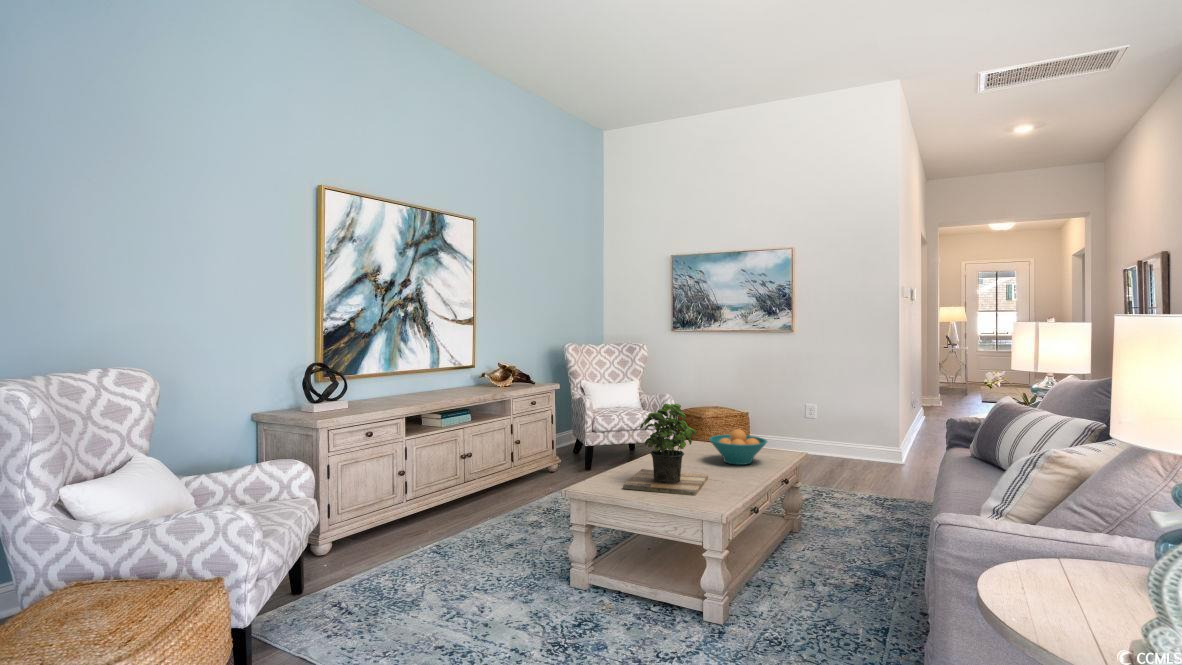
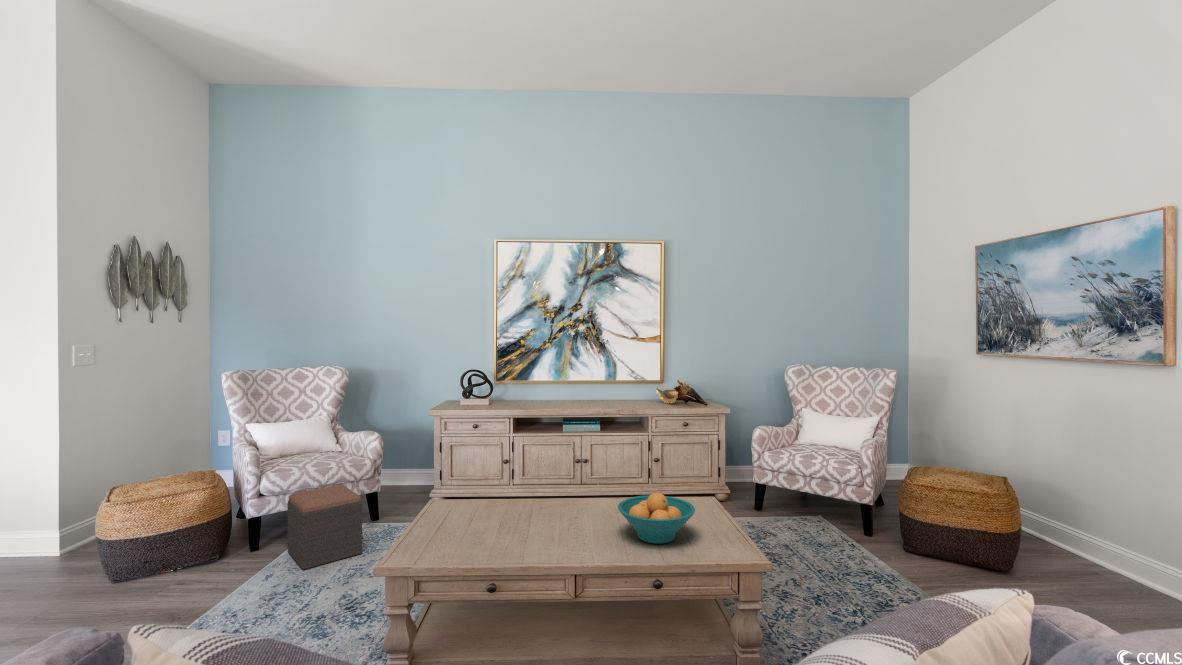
potted plant: present [623,404,708,496] -> none [468,439,553,546]
footstool: none [312,526,409,645] -> present [288,484,362,569]

